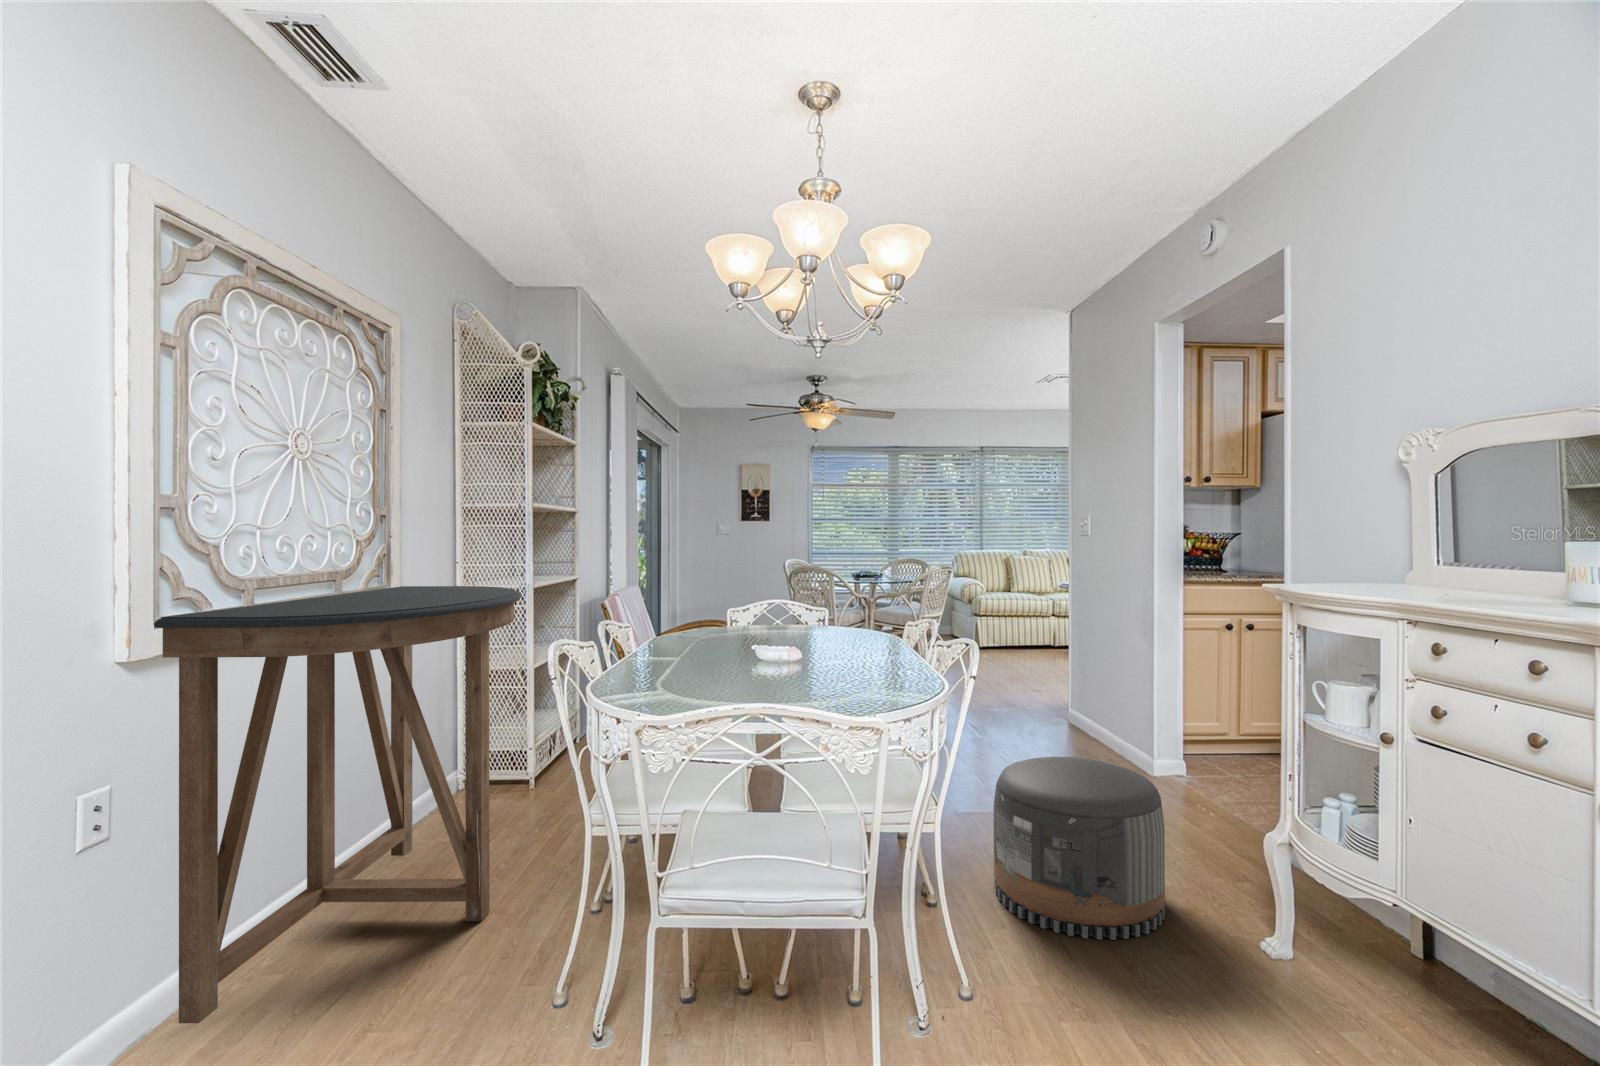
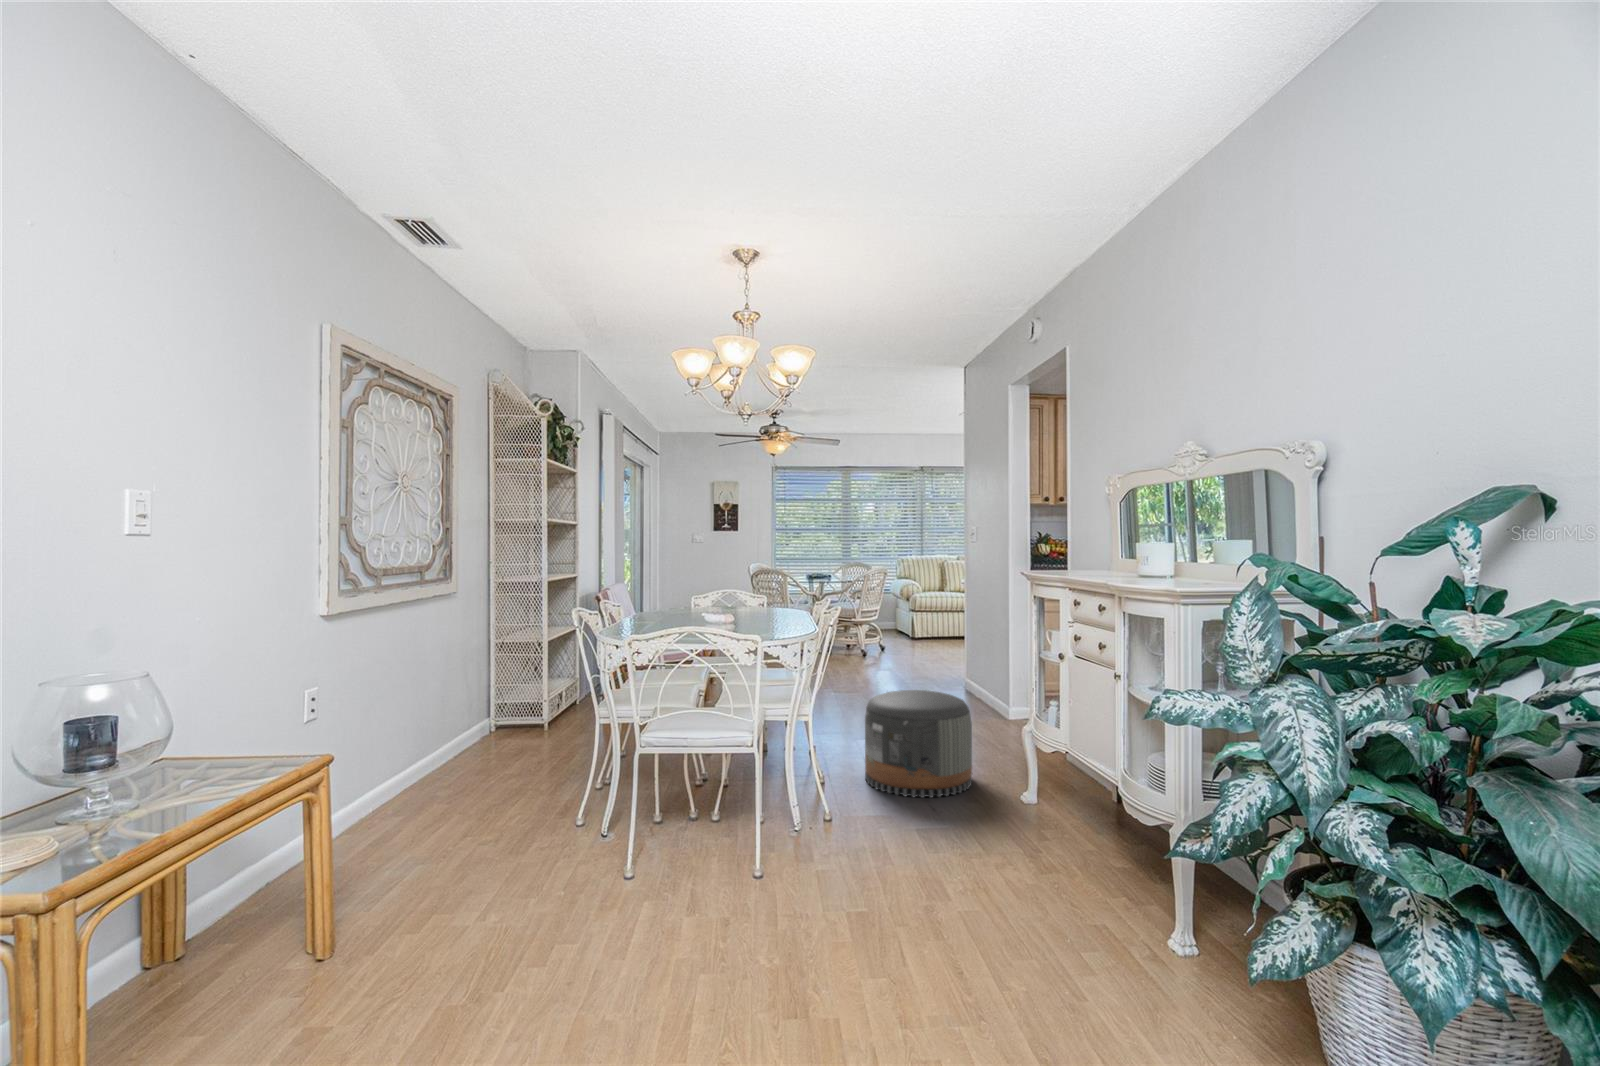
console table: present [154,586,522,1023] -> none [337,578,547,837]

